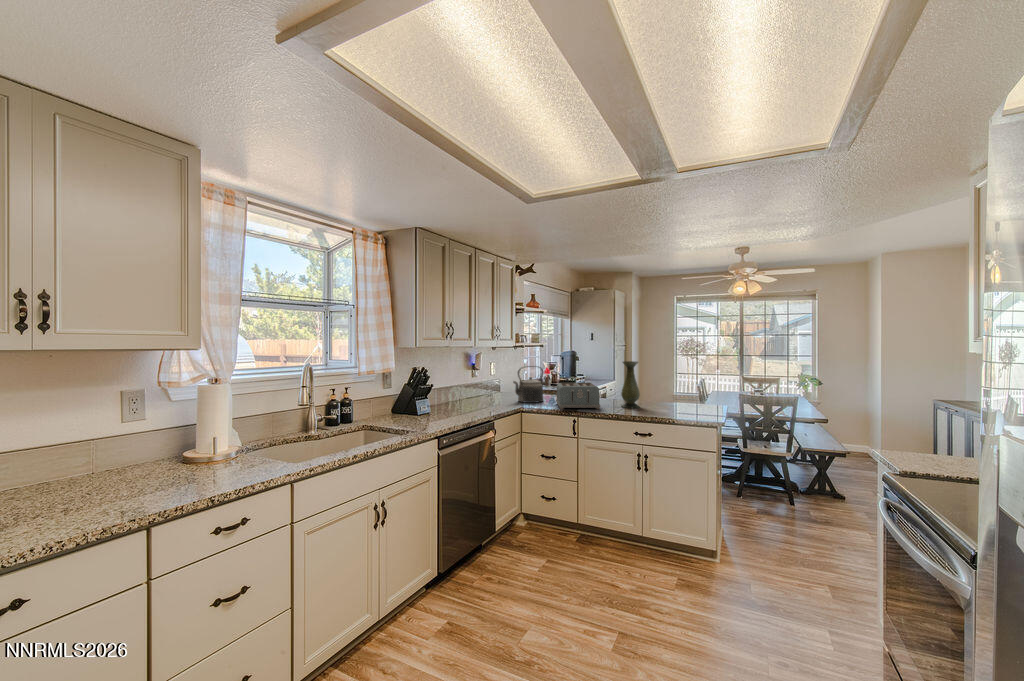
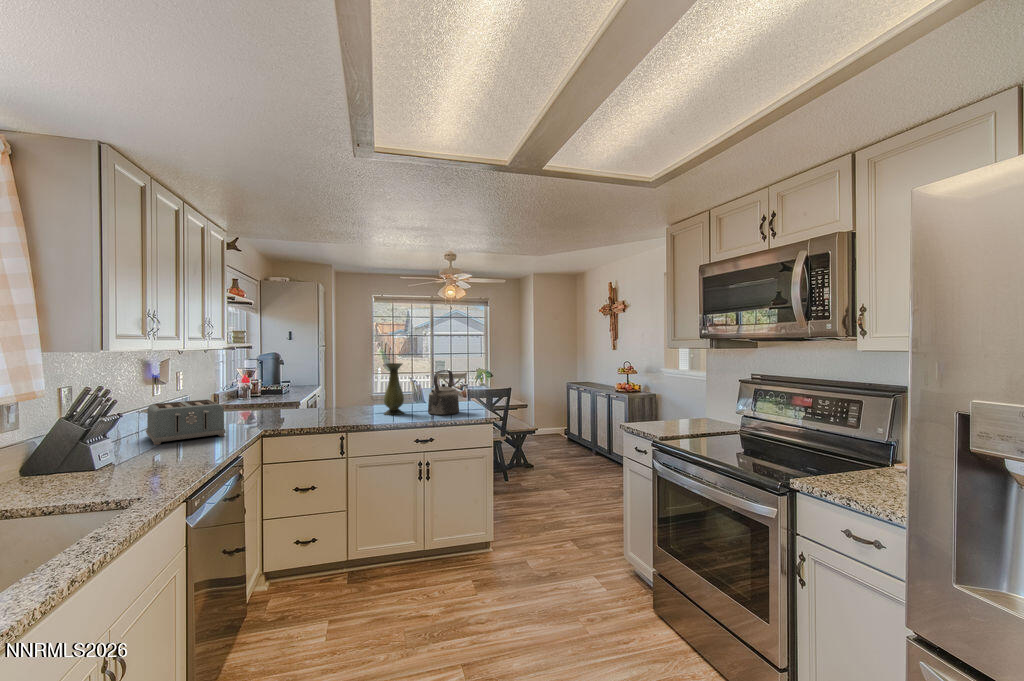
kettle: present [513,366,543,403] -> present [428,370,459,415]
toaster: present [556,383,600,409] -> present [146,399,225,445]

